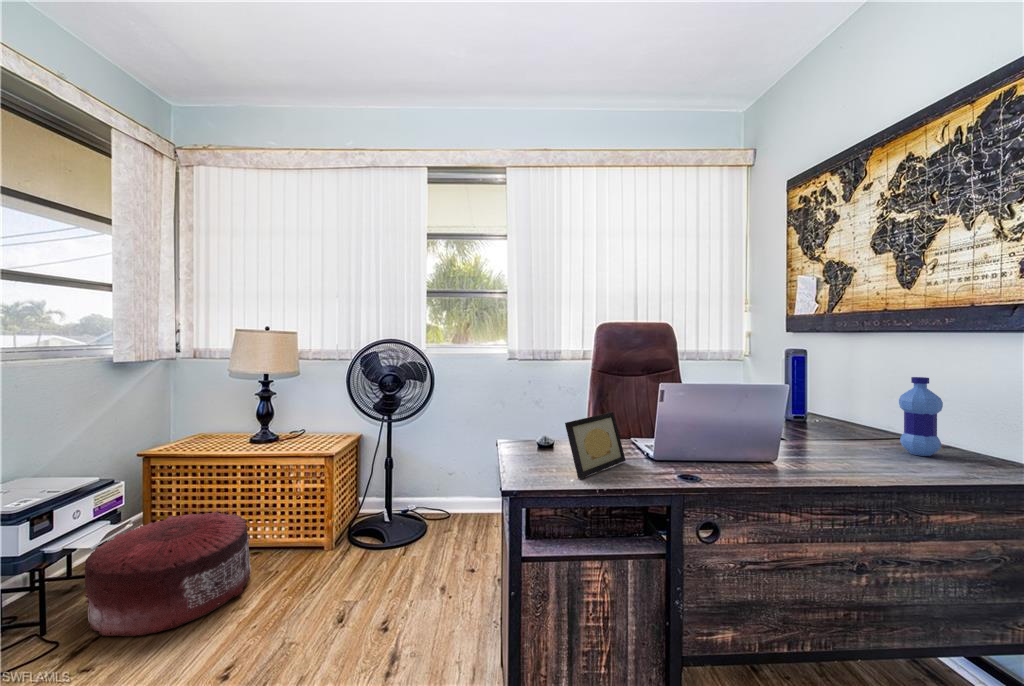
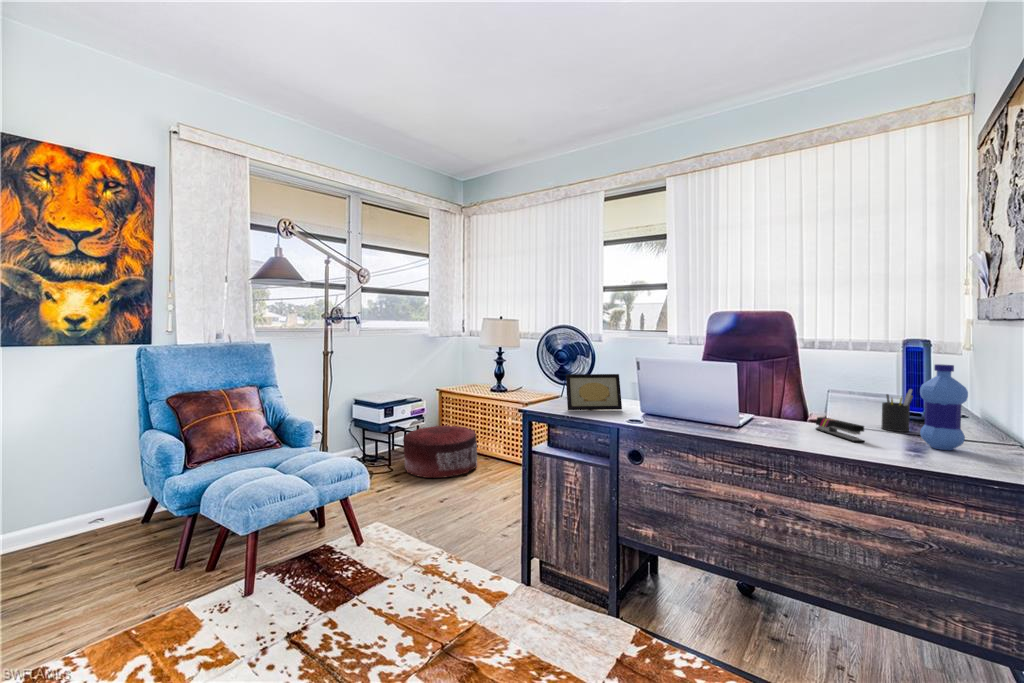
pen holder: none [821,400,850,440] -> present [881,389,913,432]
stapler: none [812,437,885,462] -> present [816,417,864,442]

